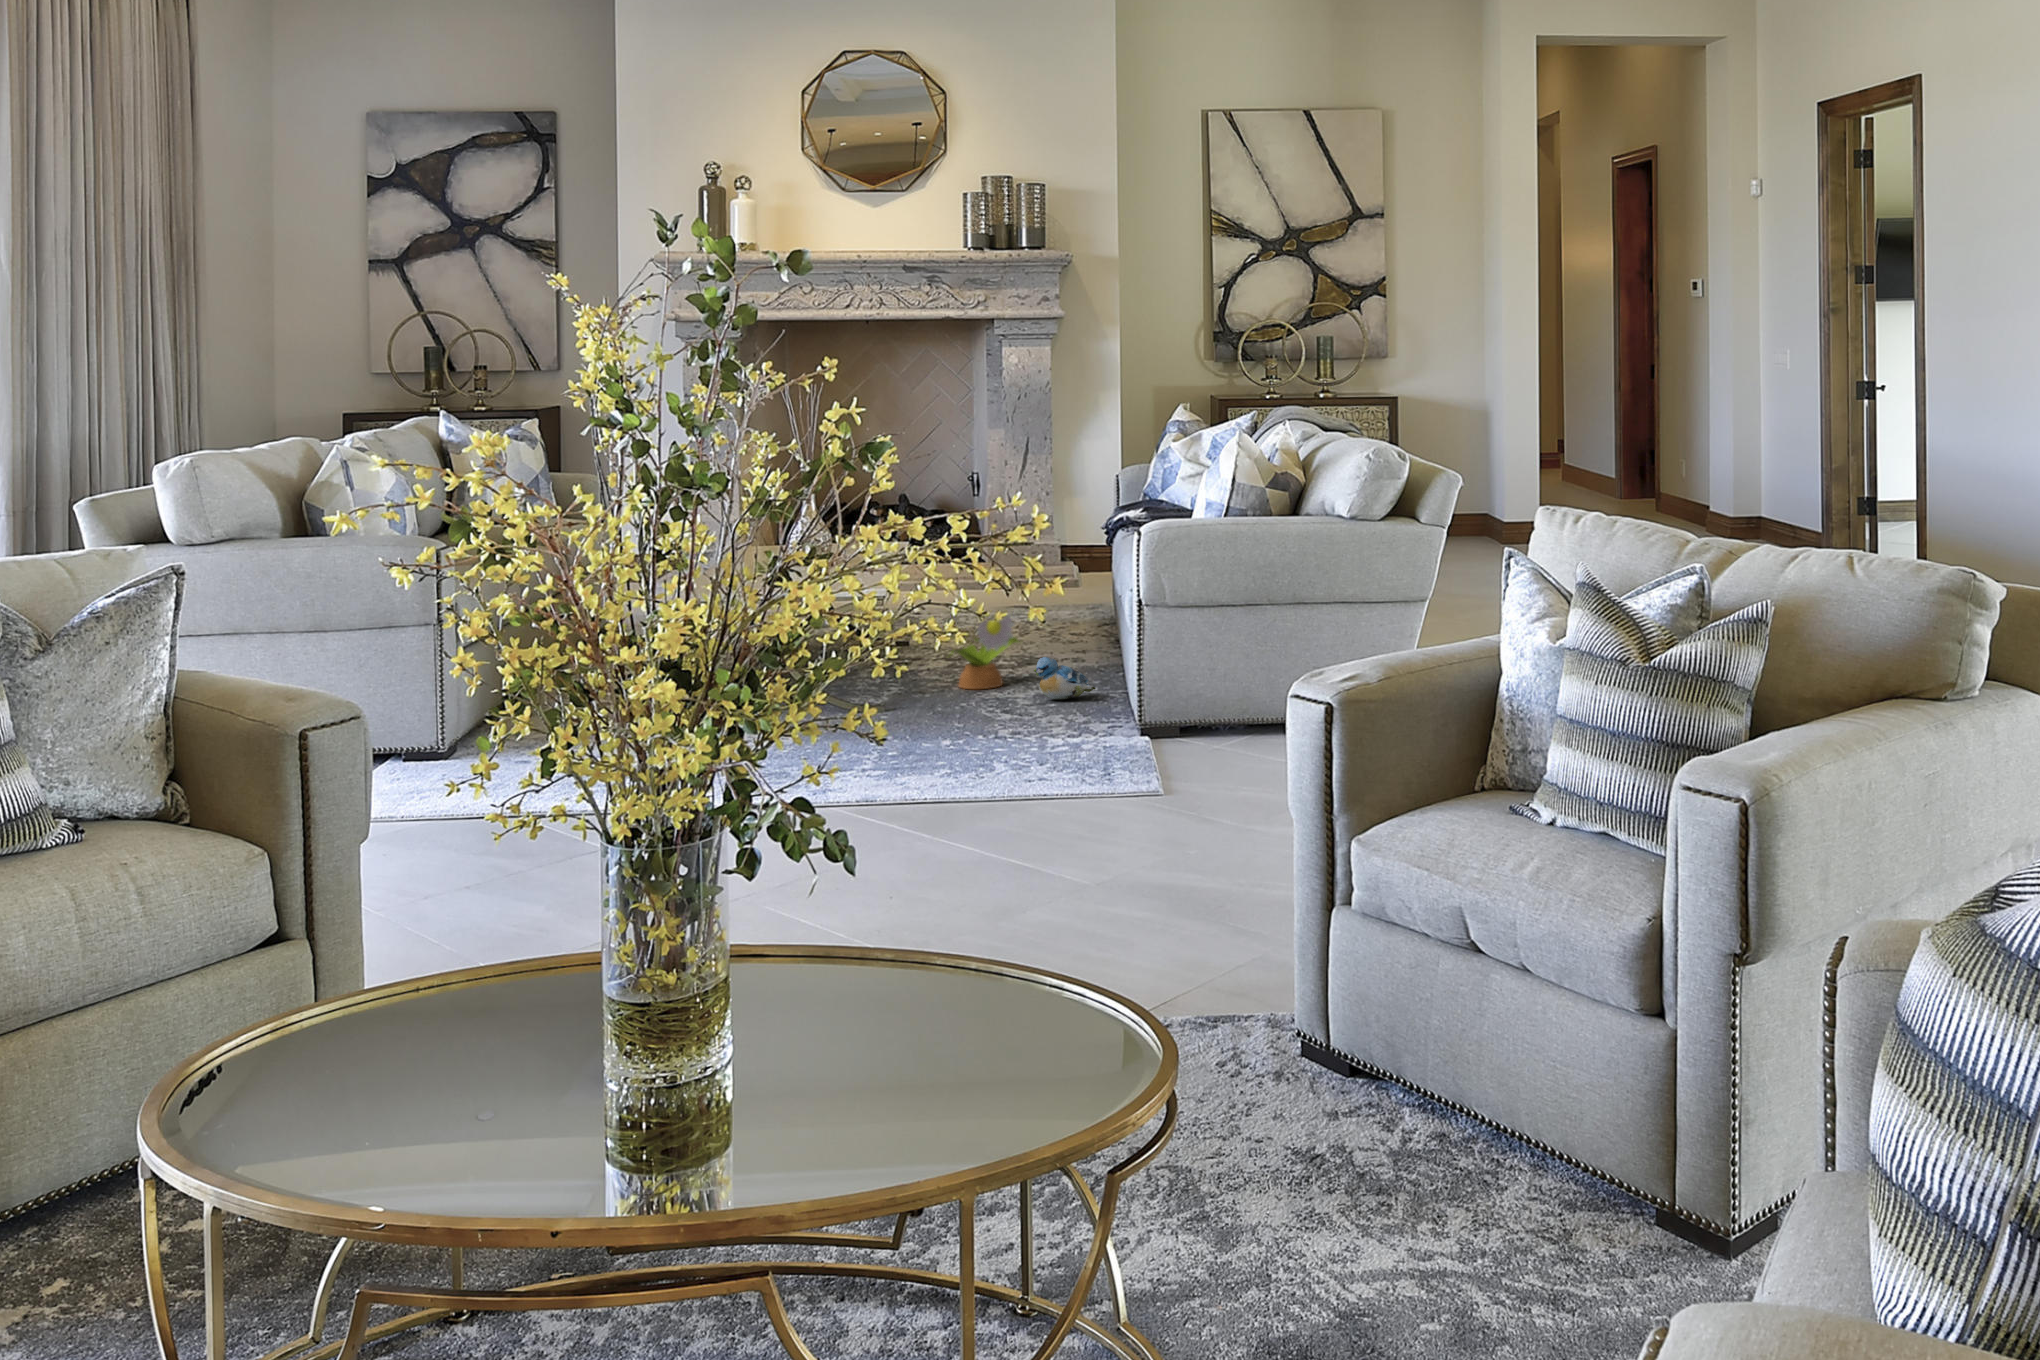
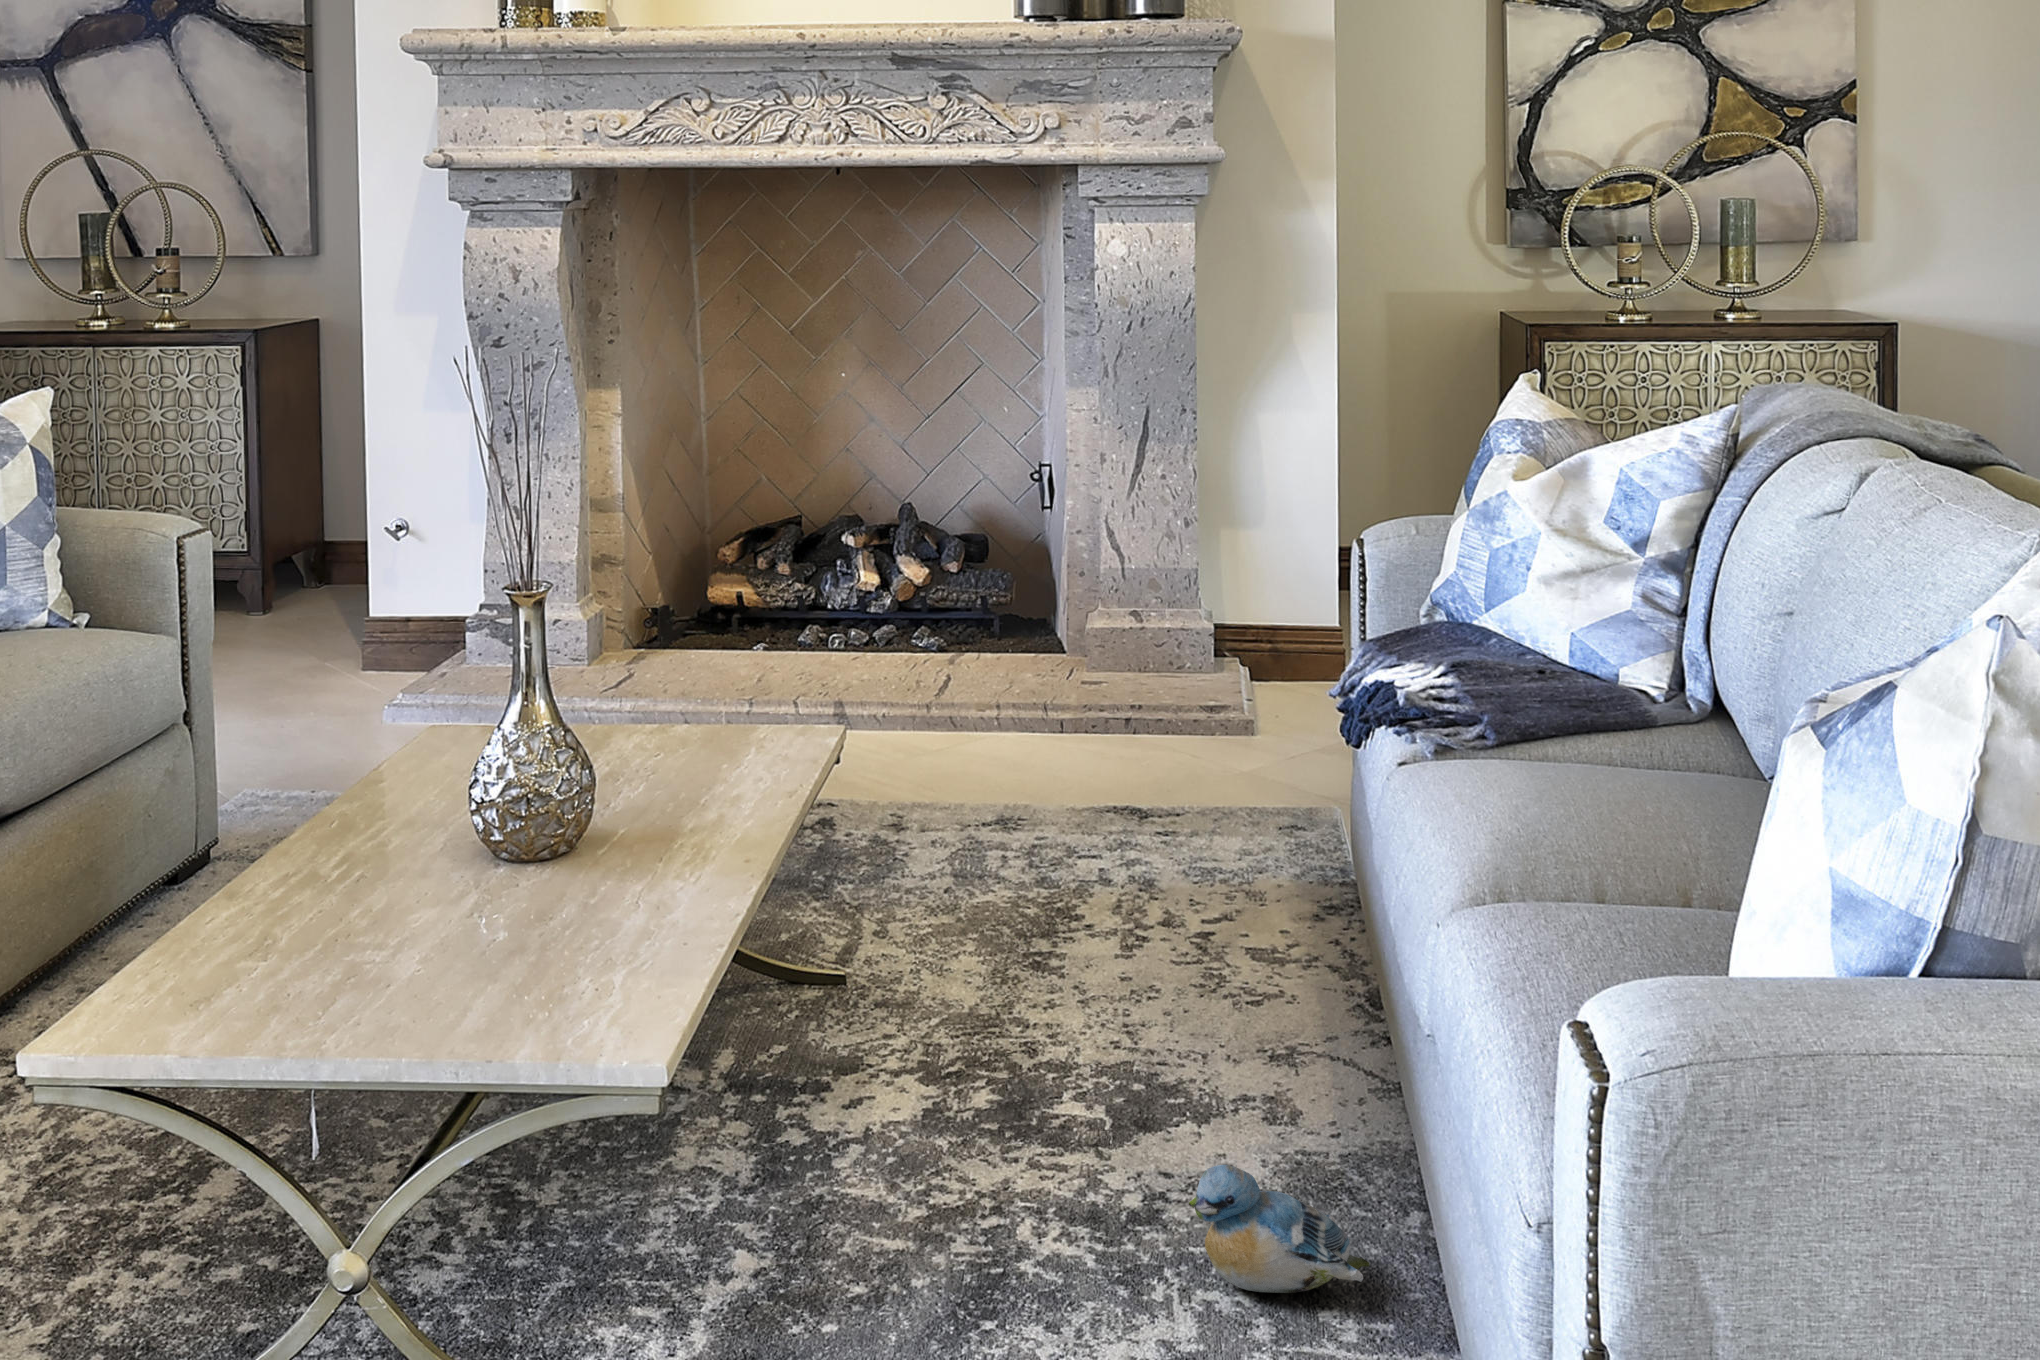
decorative plant: present [951,614,1019,689] -> none [916,957,1148,1183]

